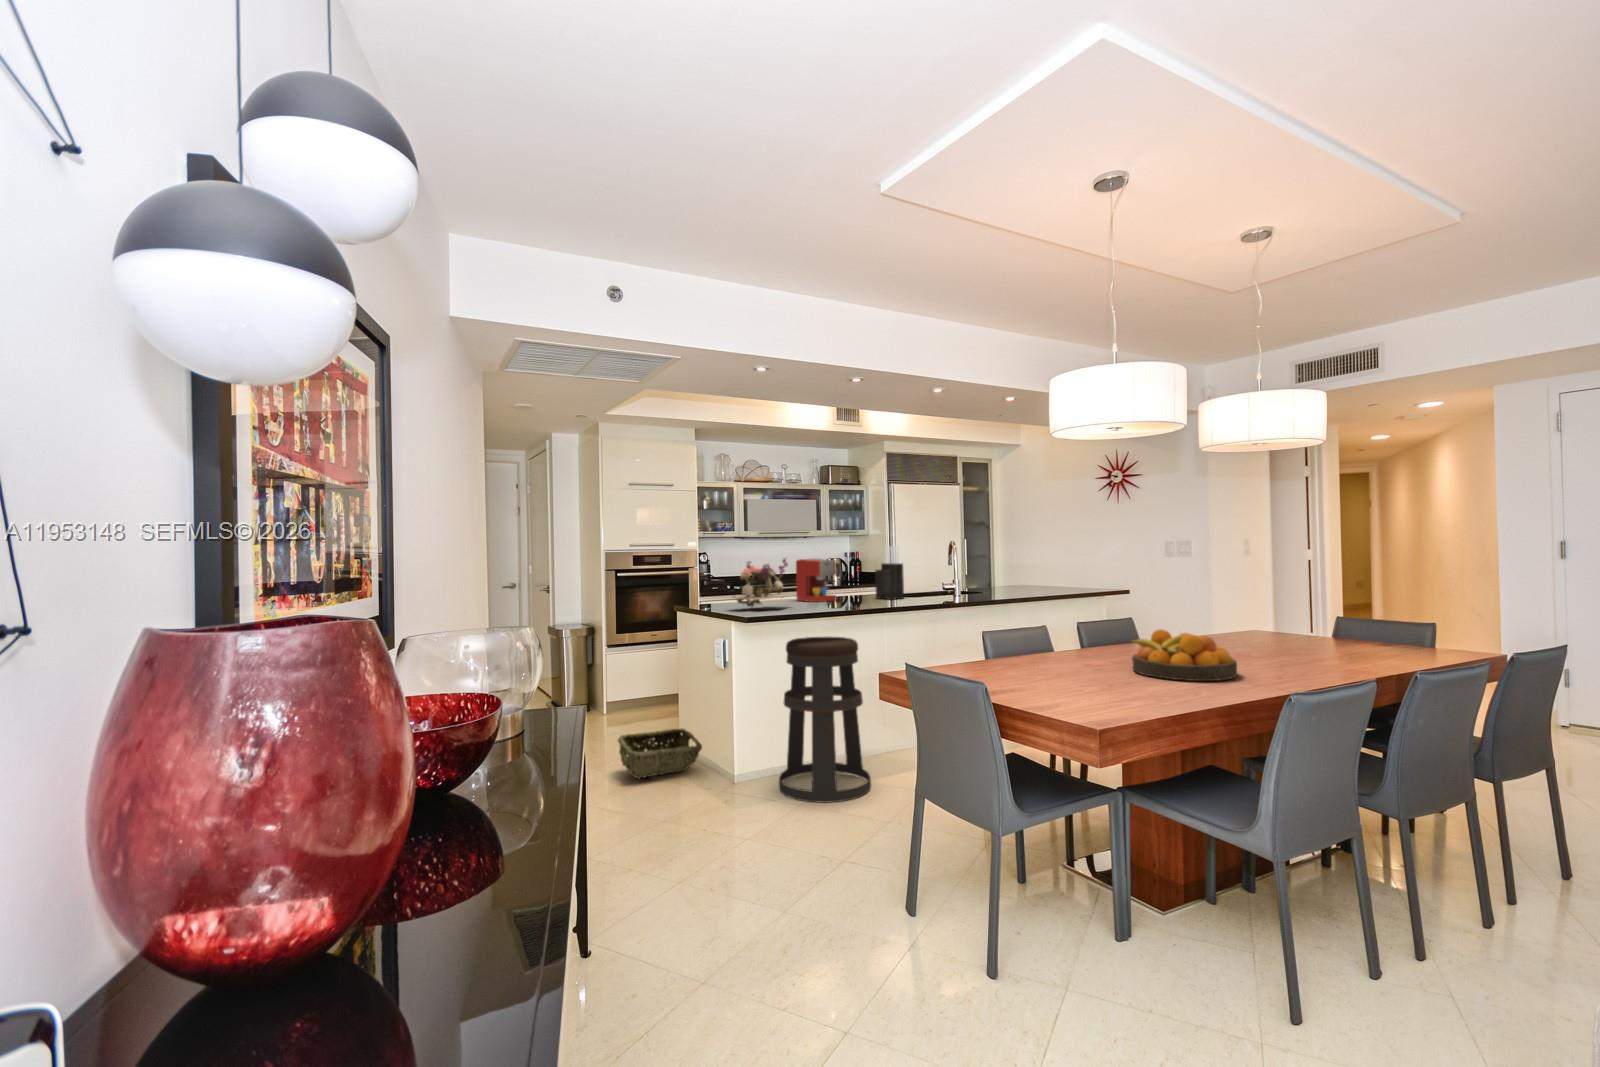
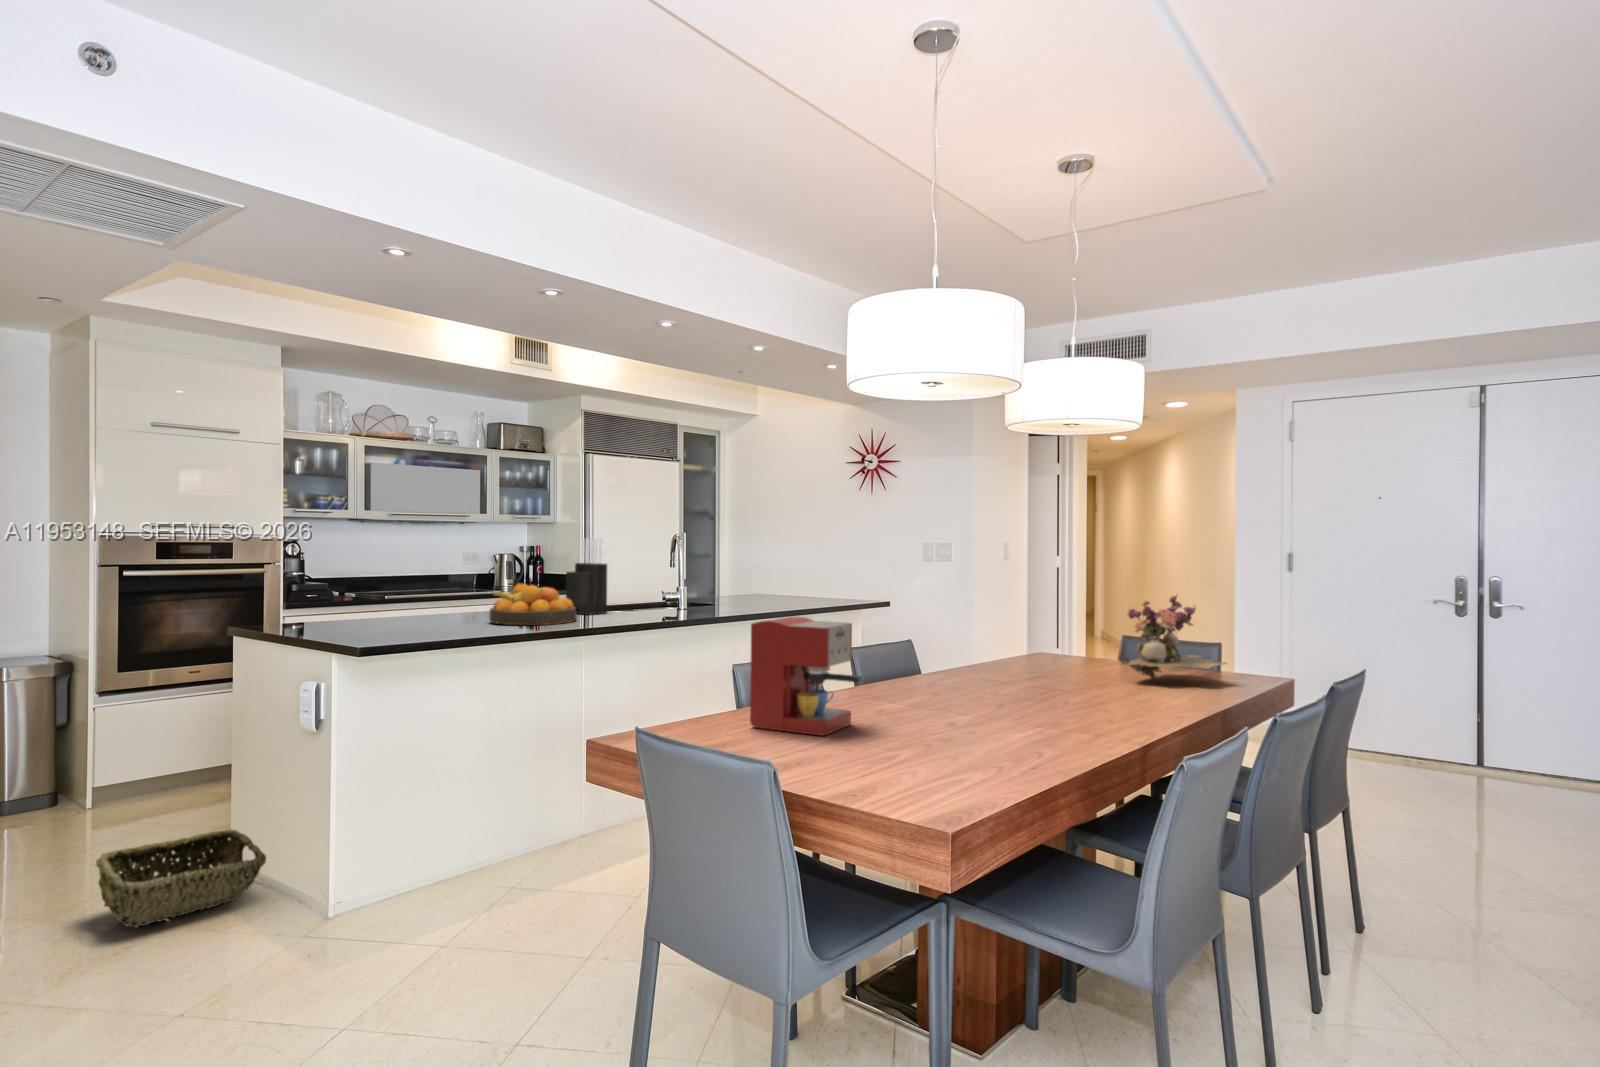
flower arrangement: present [733,559,788,607] -> present [1126,595,1226,680]
coffee maker: present [796,559,836,602] -> present [750,616,862,736]
fruit bowl: present [1130,629,1237,681] -> present [490,584,577,625]
bar stool: present [779,637,871,803] -> none [401,673,554,936]

